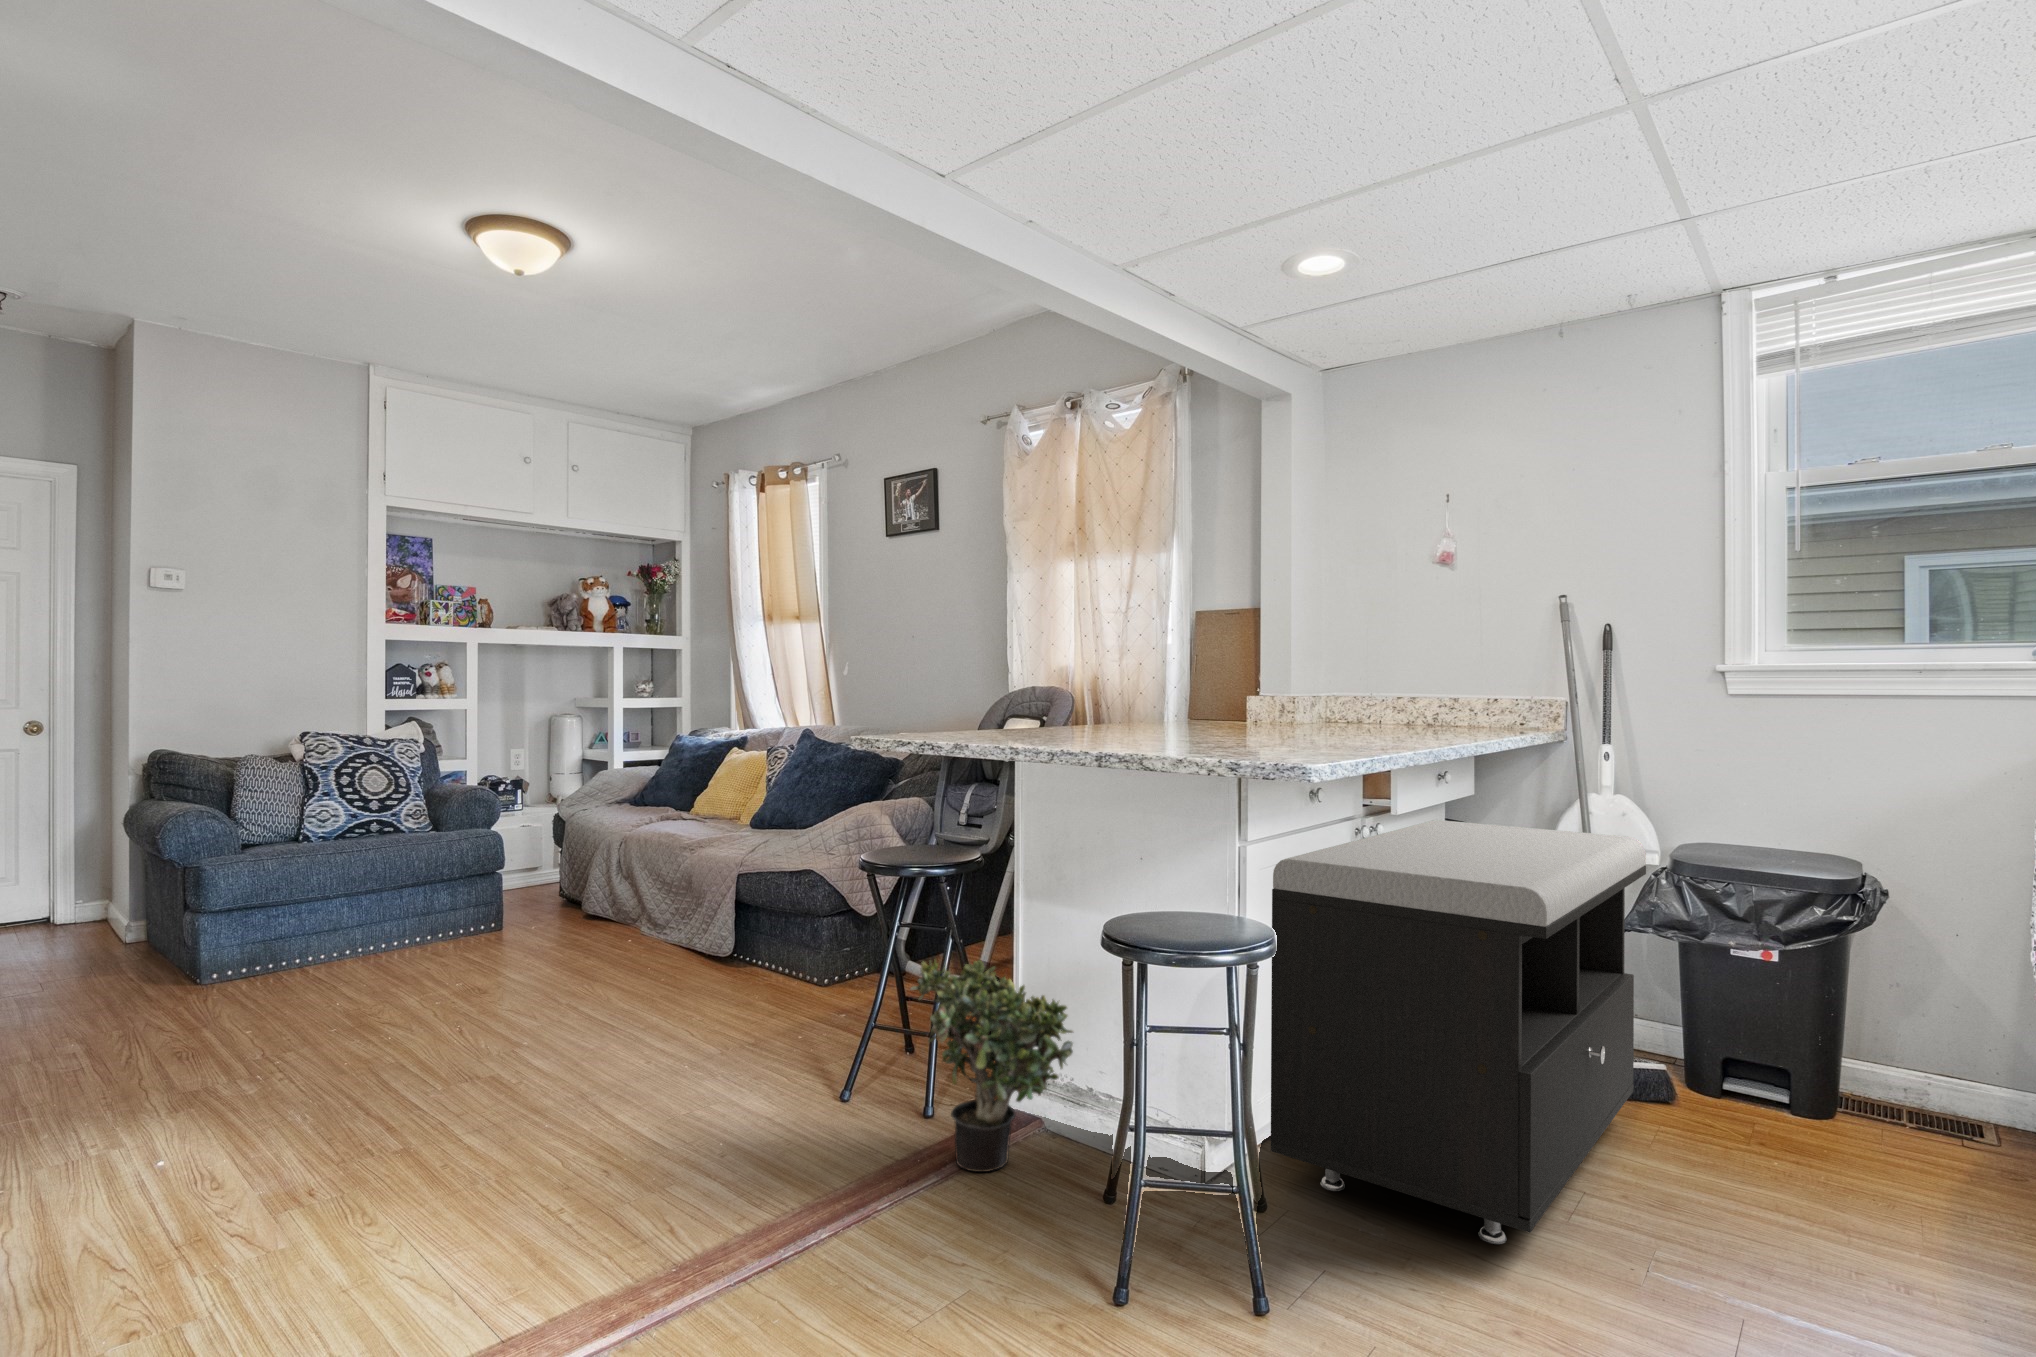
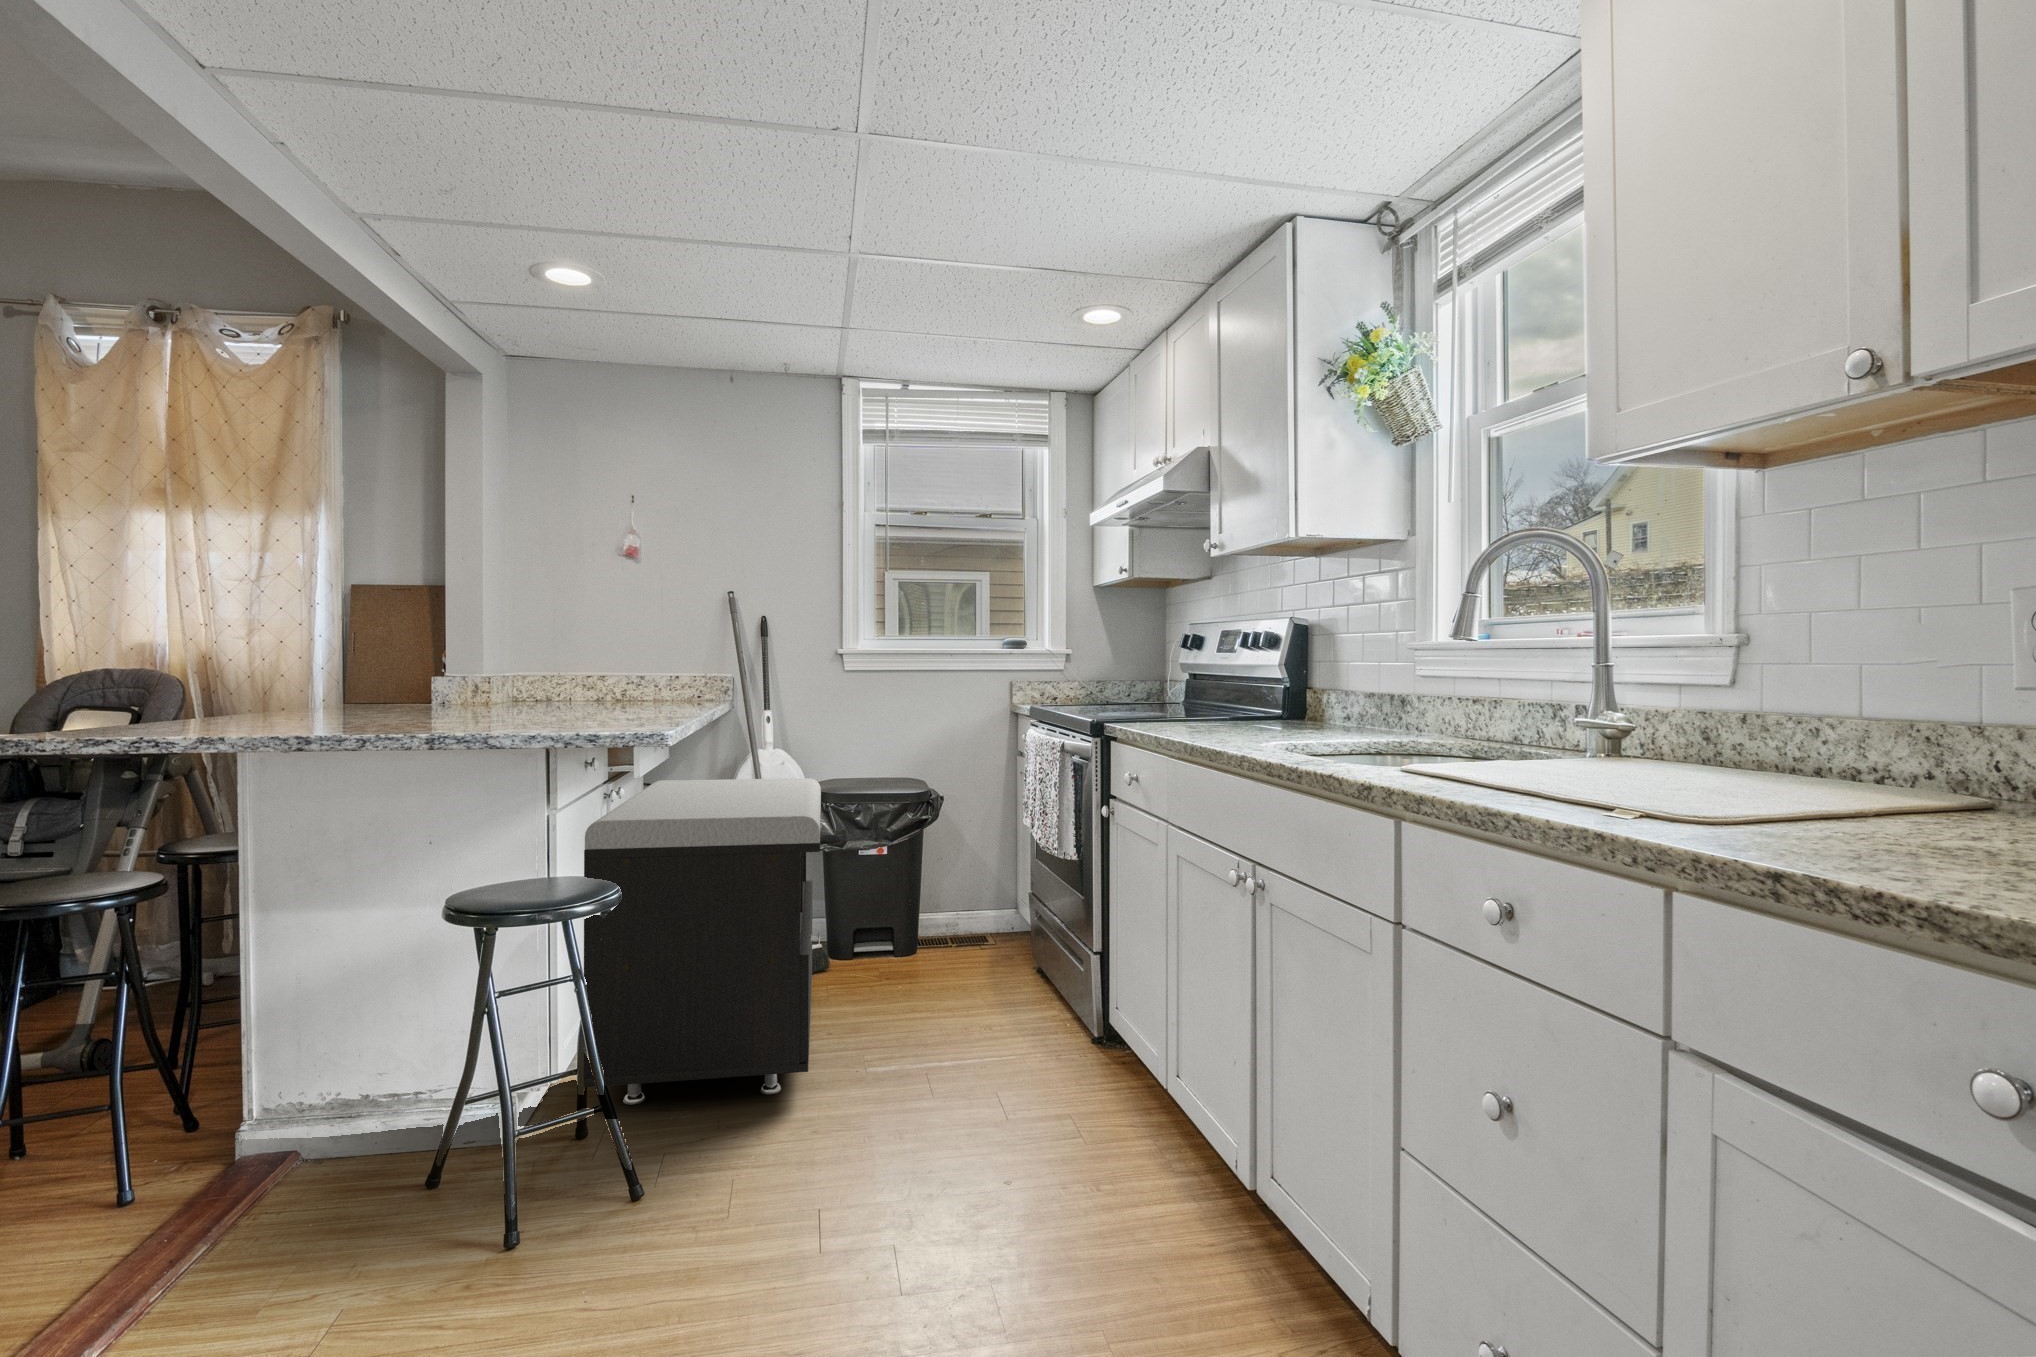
potted plant: present [911,960,1073,1172] -> none [131,982,374,1228]

